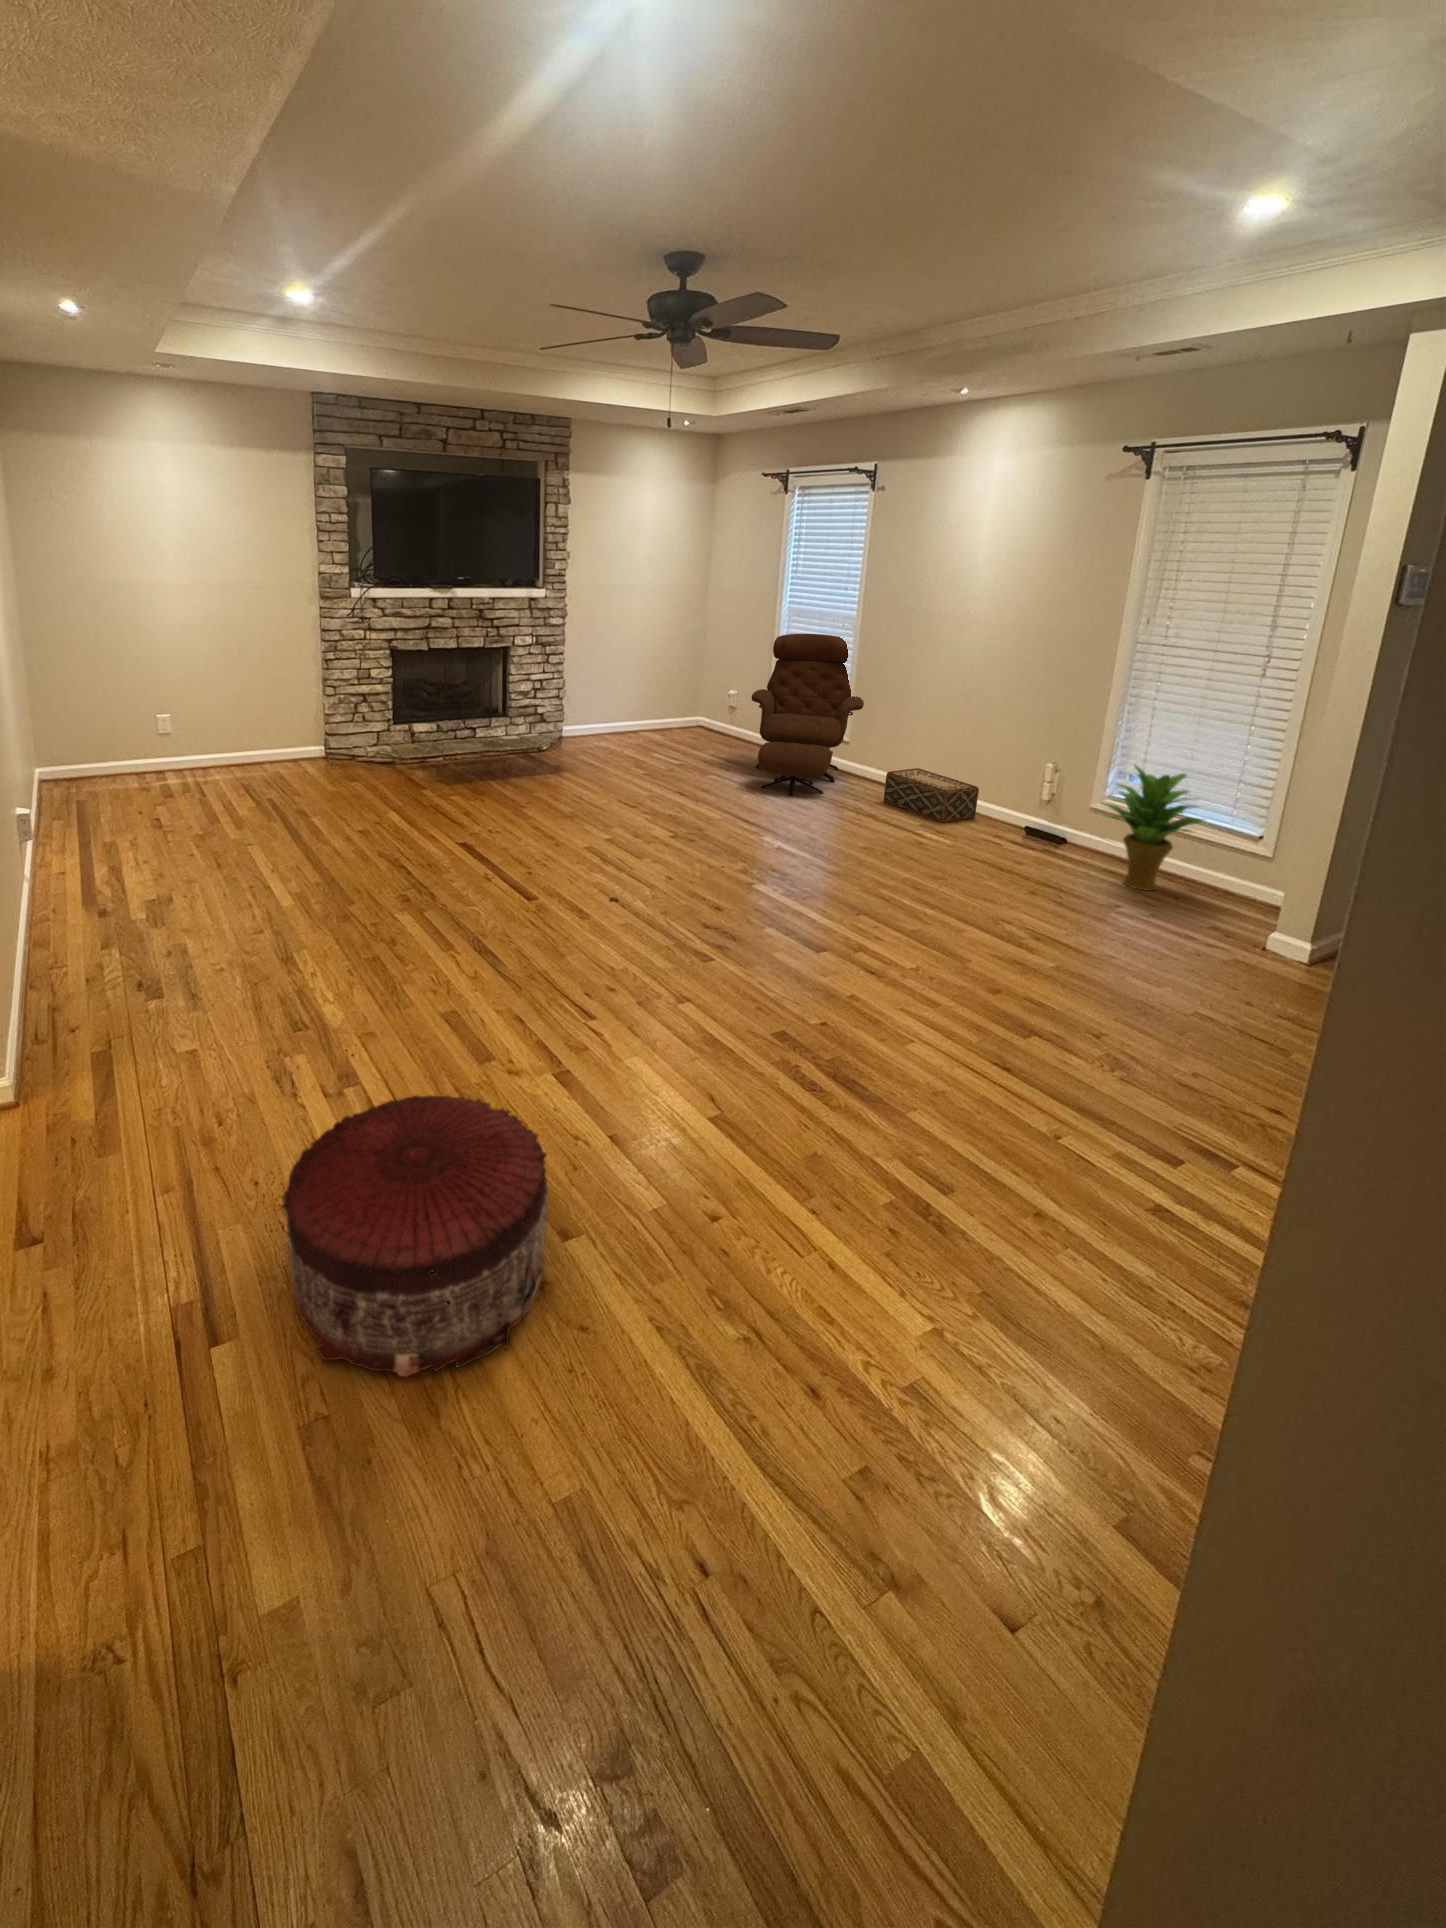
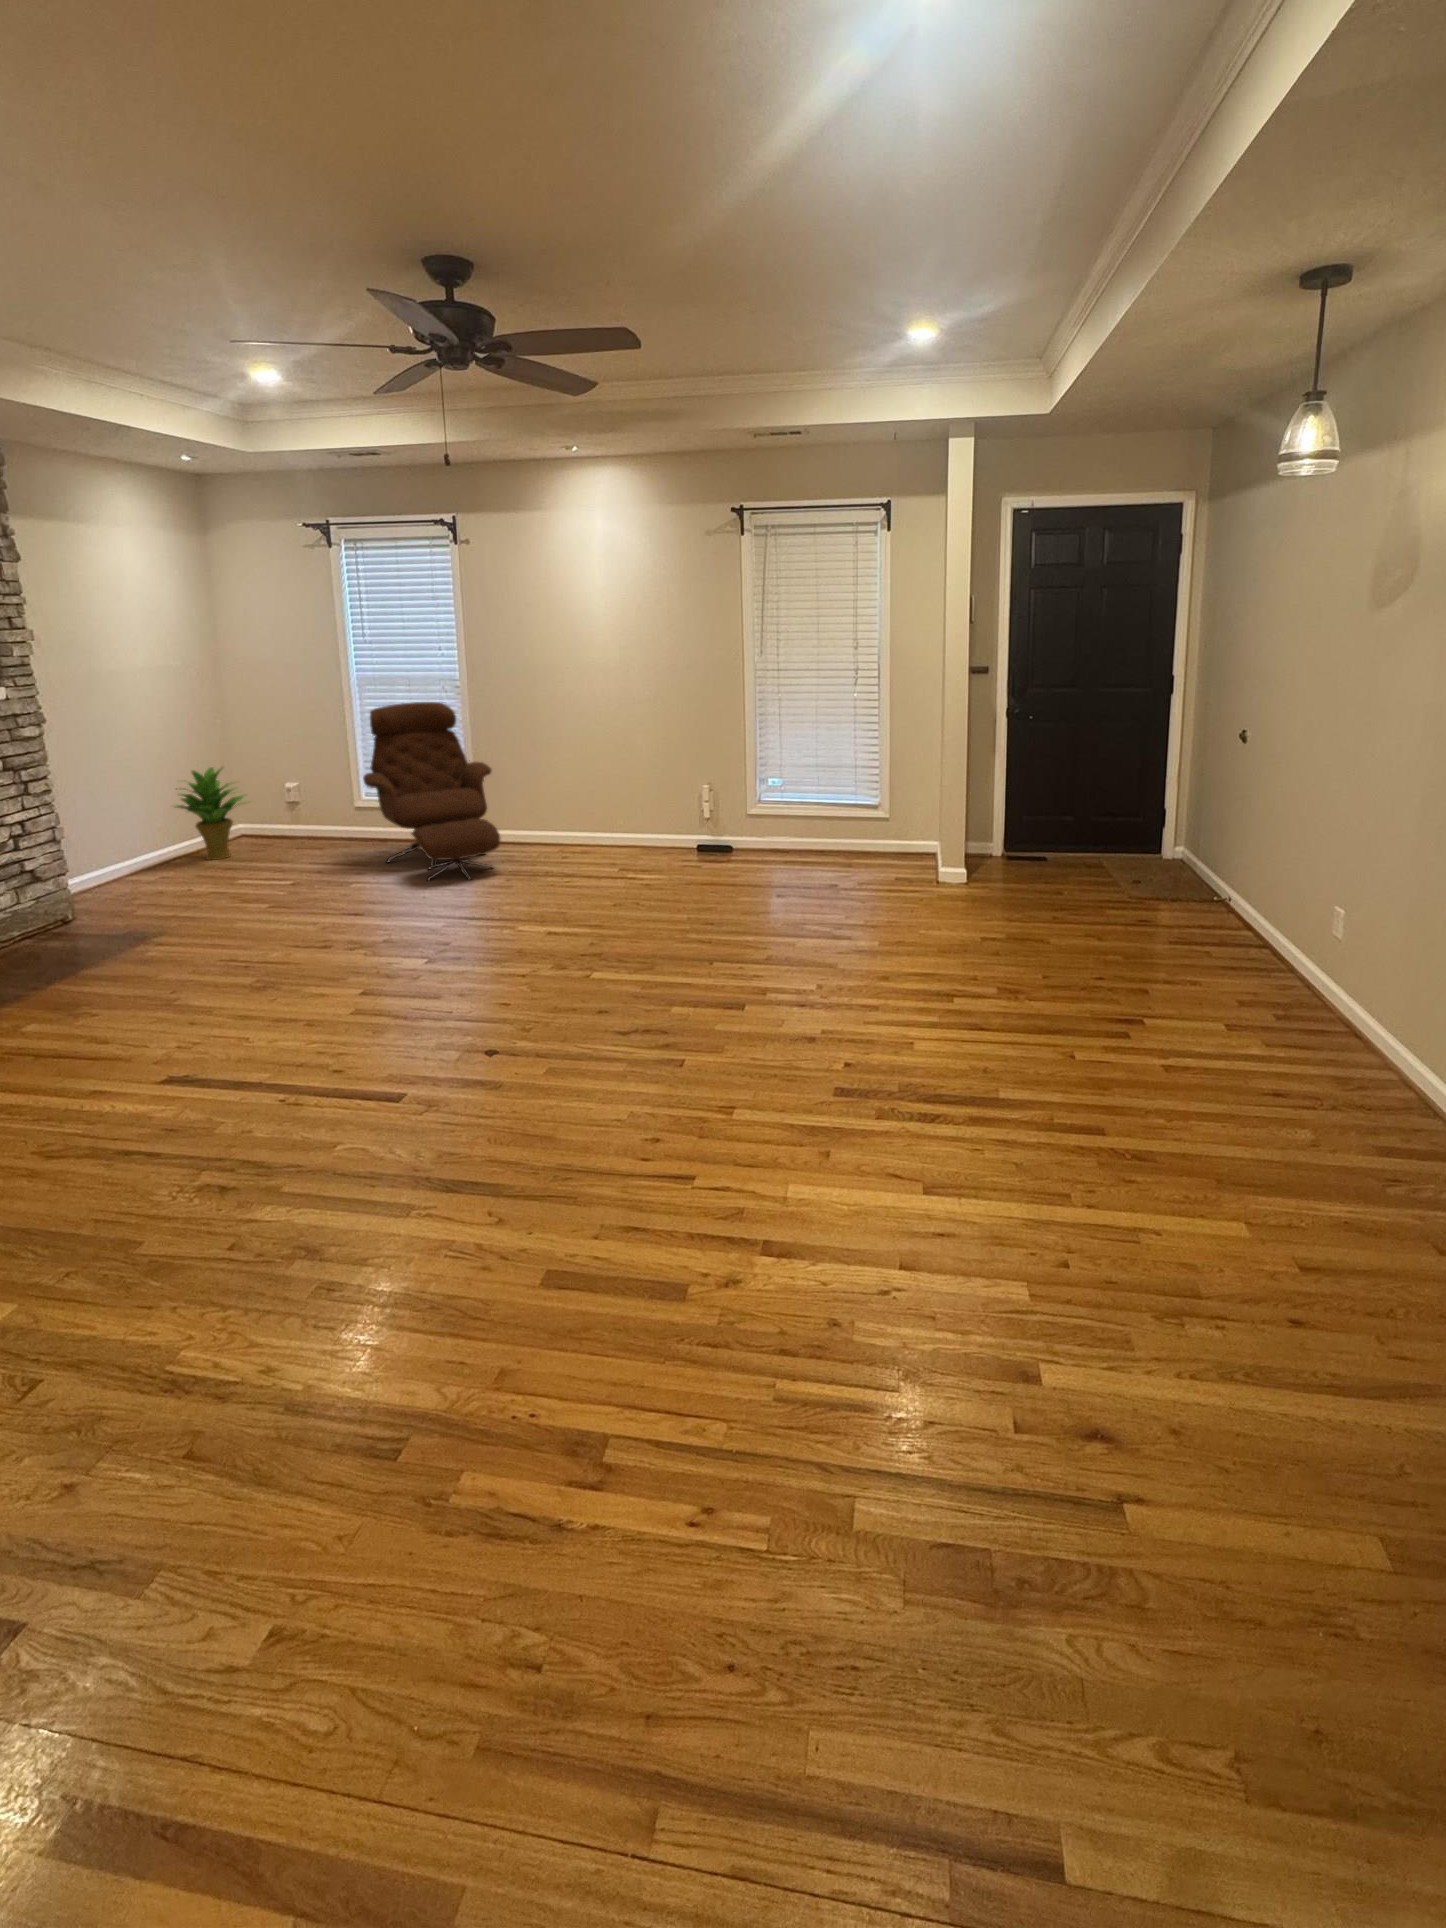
potted plant: present [1103,766,1204,891] -> present [176,767,250,860]
woven basket: present [884,768,979,822] -> none [555,819,644,862]
pouf: present [282,1095,548,1377] -> none [871,1293,1268,1787]

